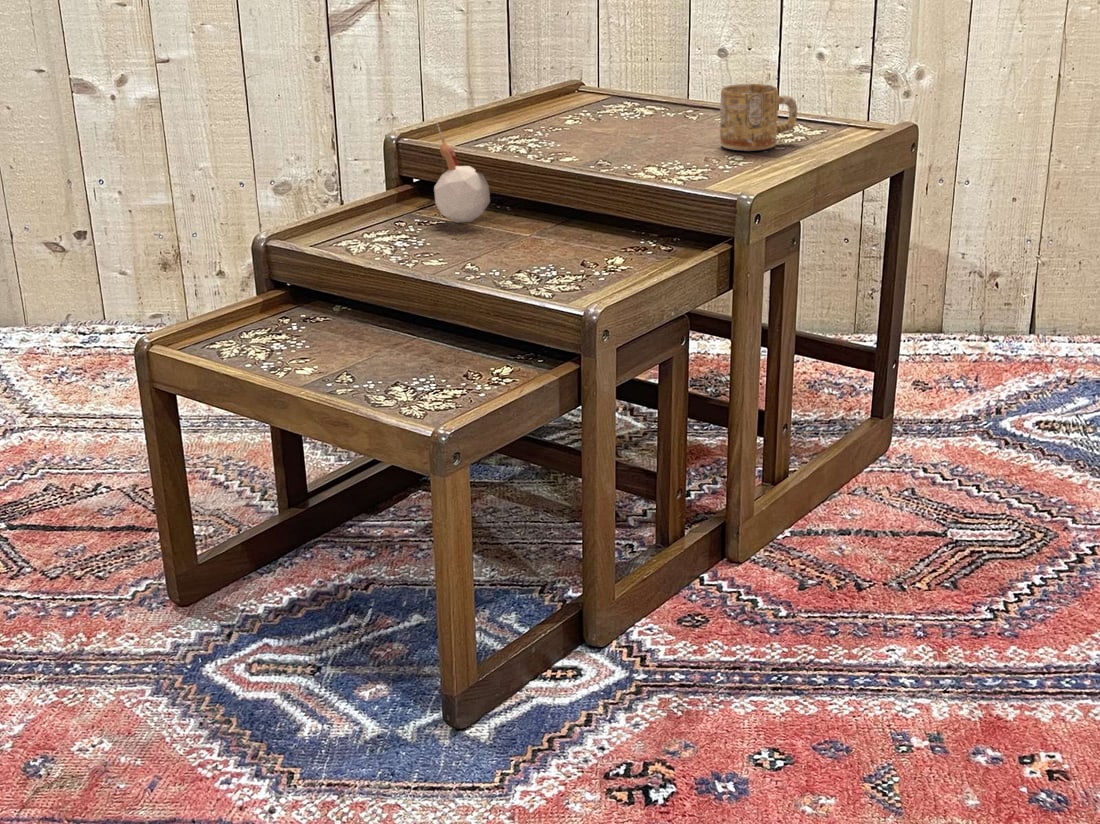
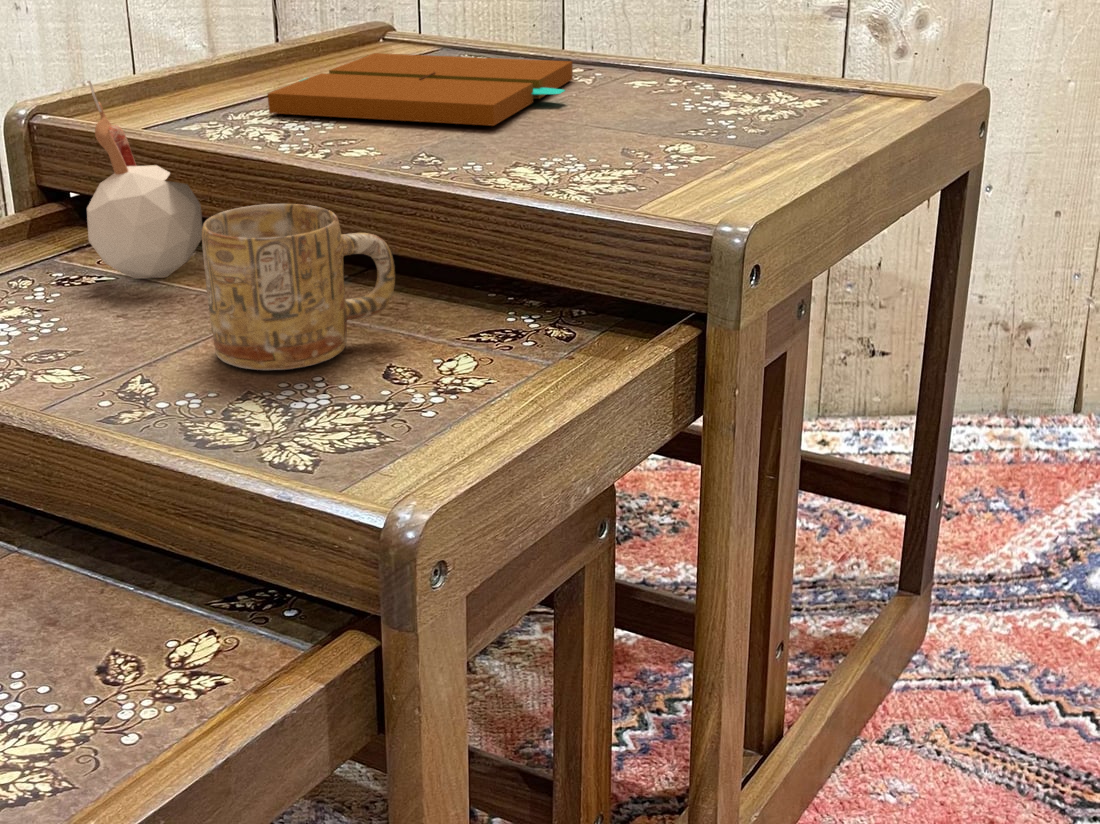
mug: present [720,84,797,151] -> present [202,204,395,370]
book: none [519,101,687,146] -> present [268,53,573,126]

